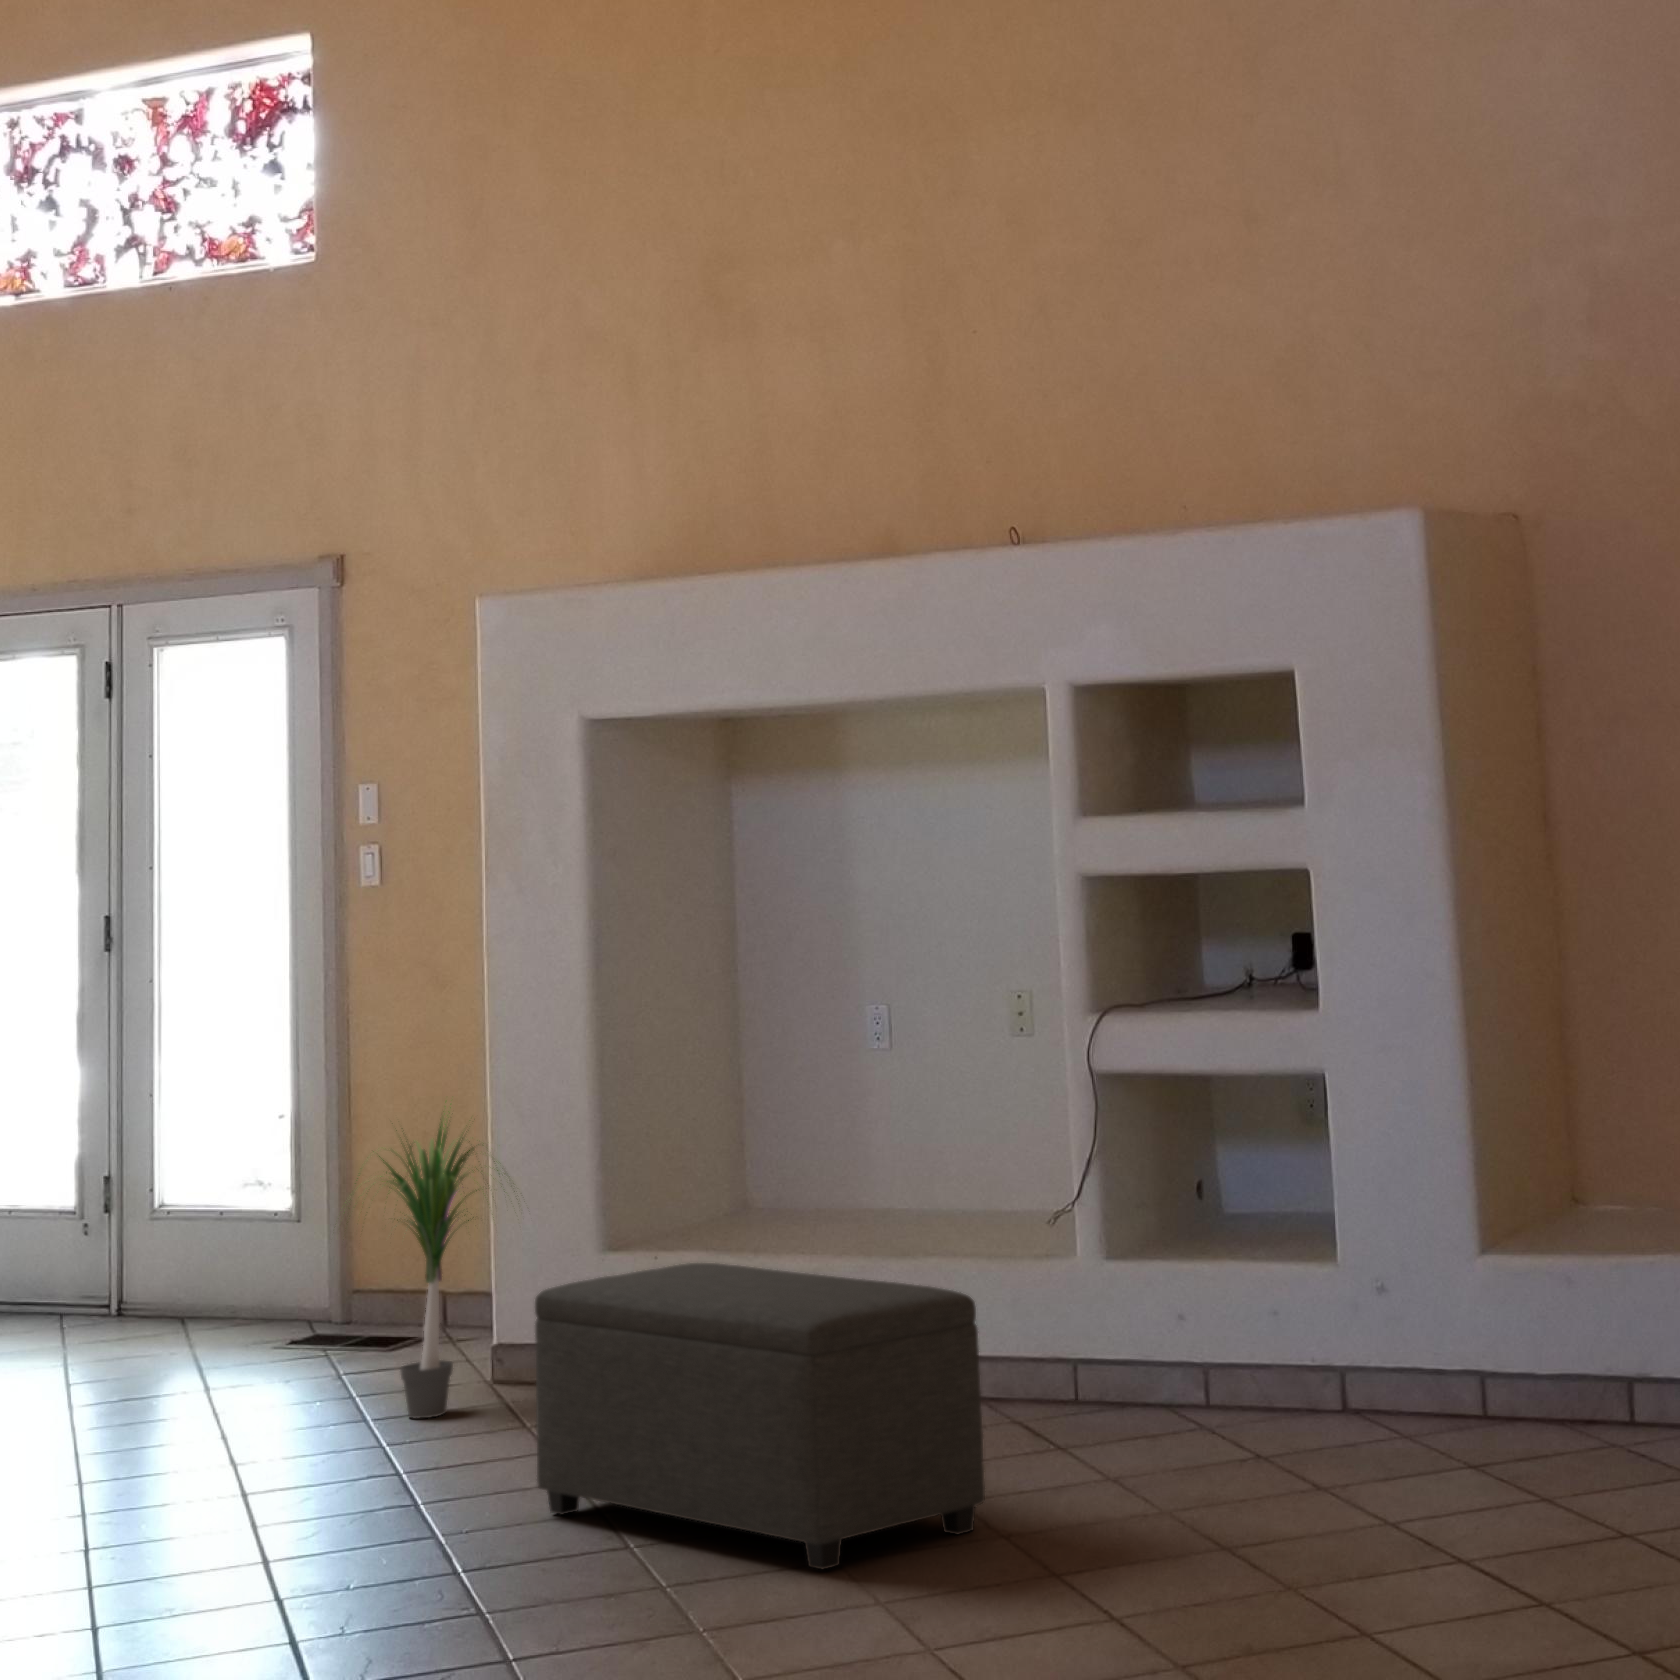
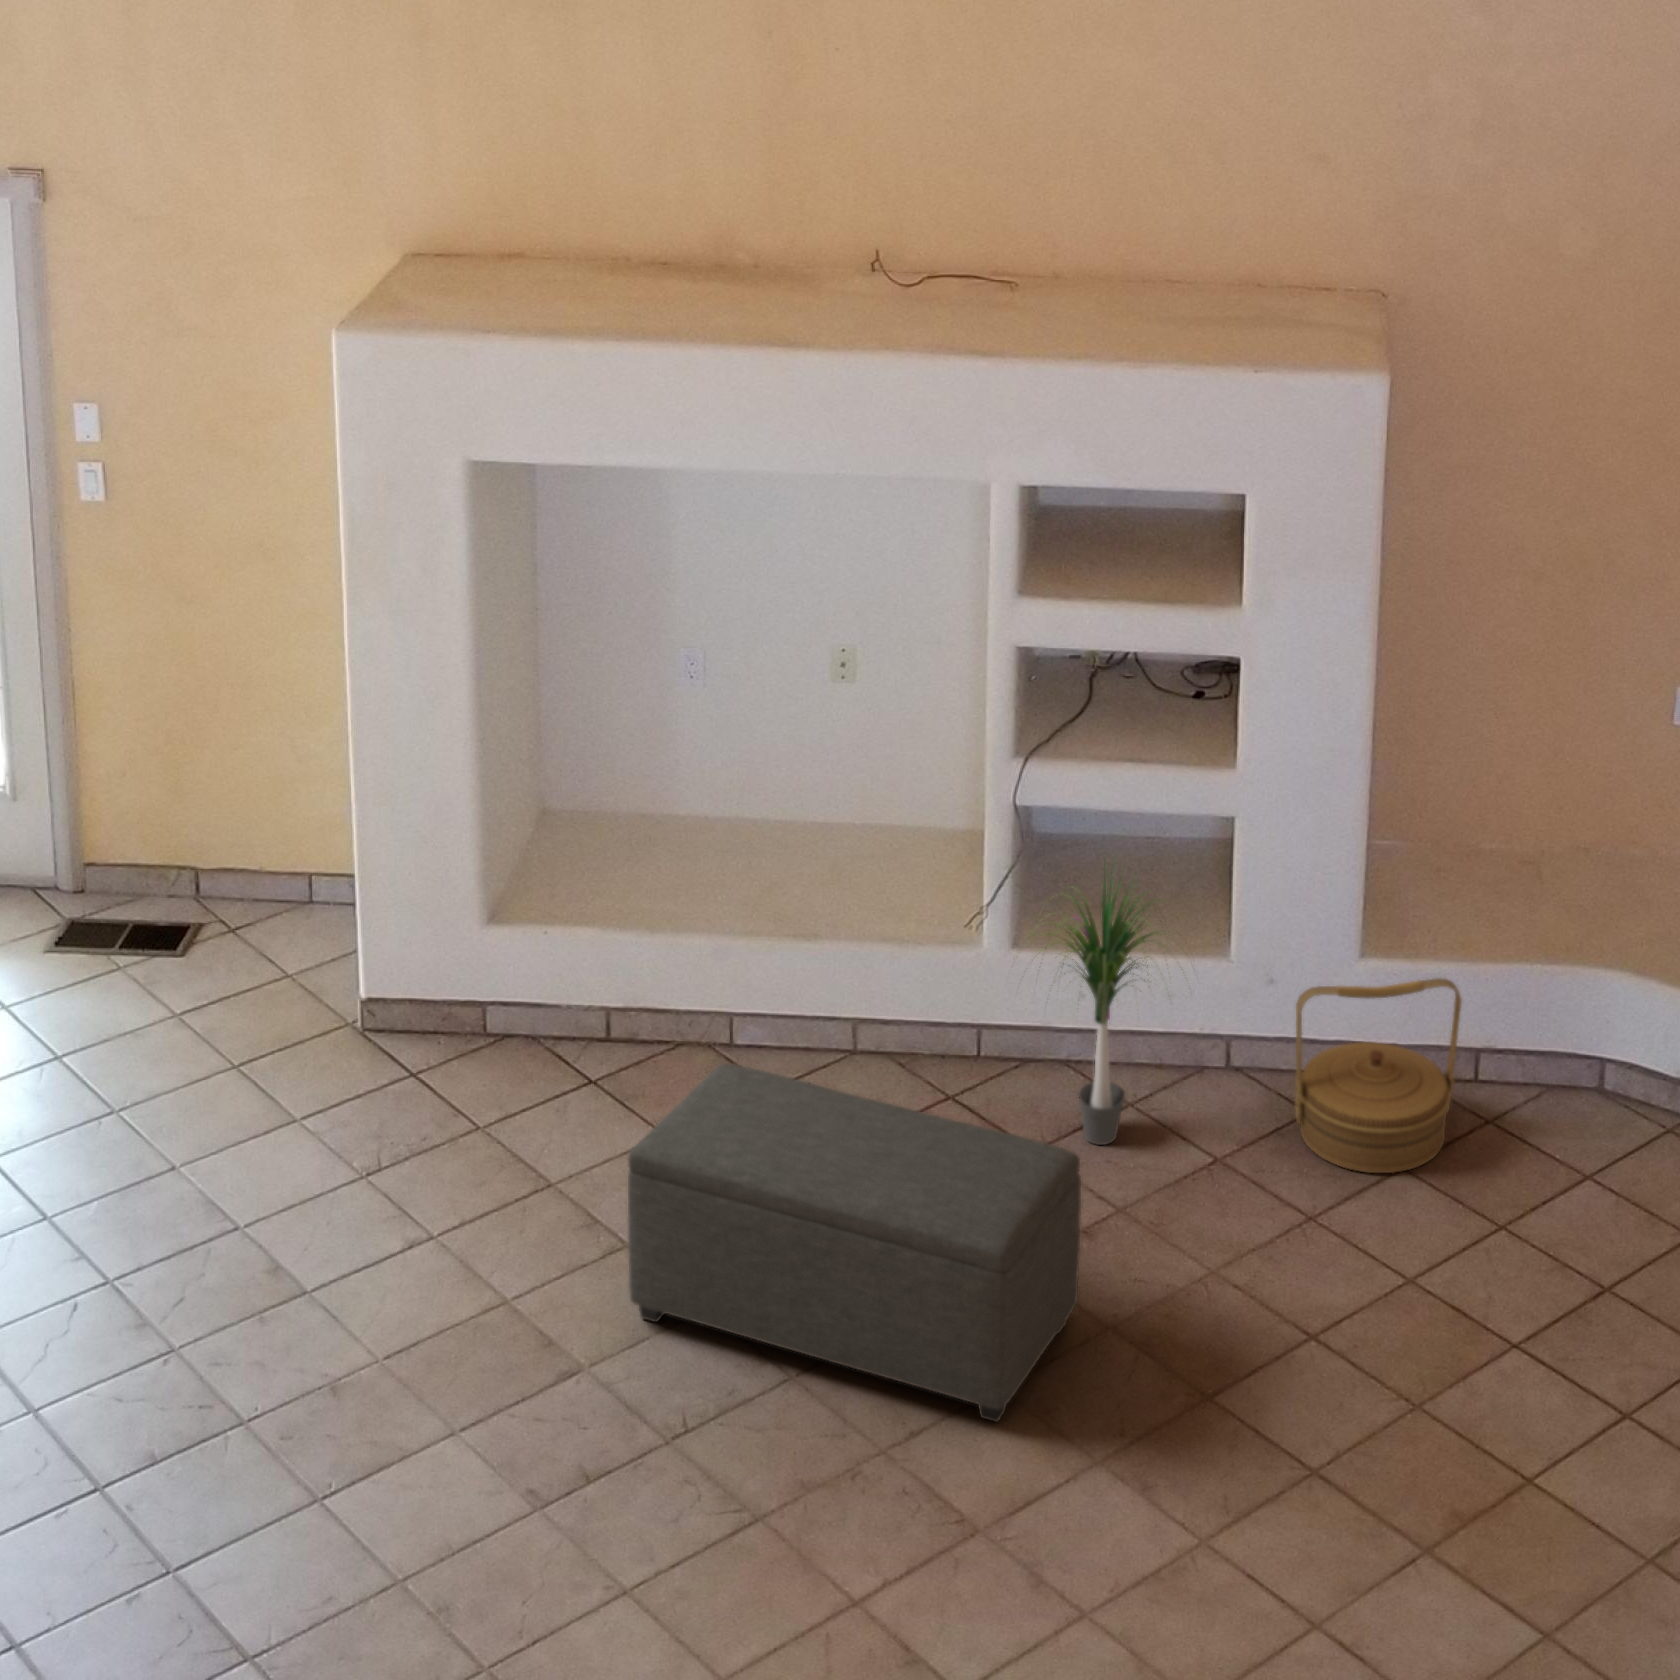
potted plant: present [345,1119,515,1418] -> present [1019,859,1183,1145]
woven basket: none [1356,1240,1564,1469] -> present [1295,978,1462,1173]

